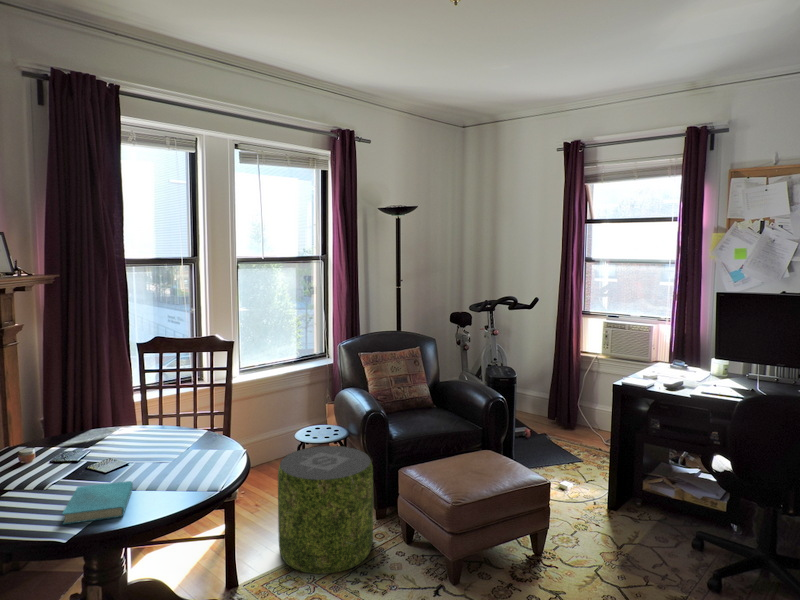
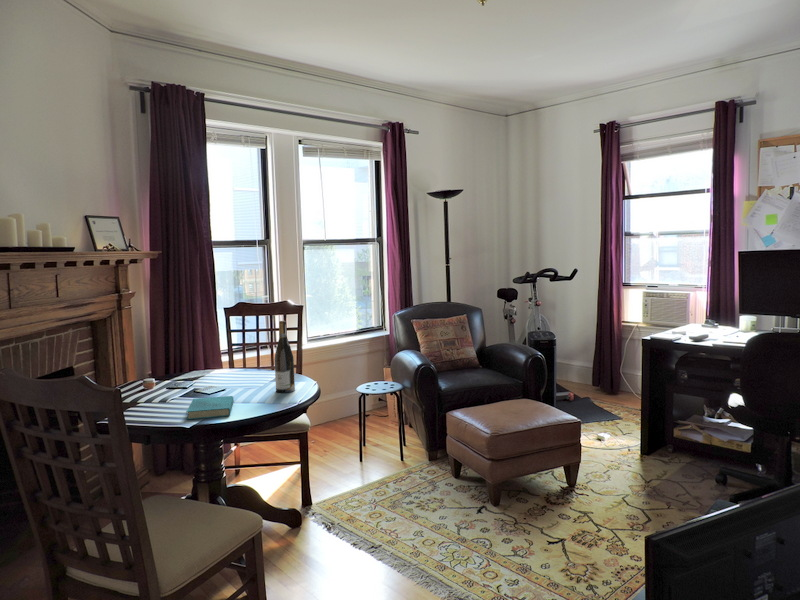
wine bottle: none [191,379,216,469] -> present [275,321,295,393]
pouf: present [278,446,373,574] -> none [343,395,425,497]

